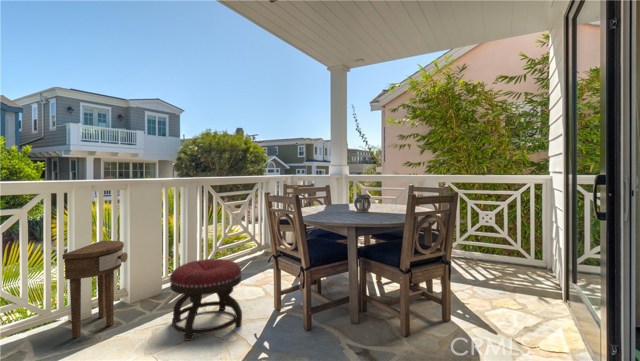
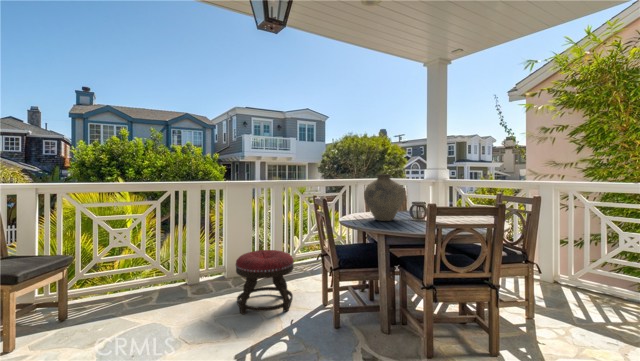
vase: none [317,171,356,216] -> present [364,174,405,221]
side table: present [62,241,128,338] -> none [172,227,217,296]

